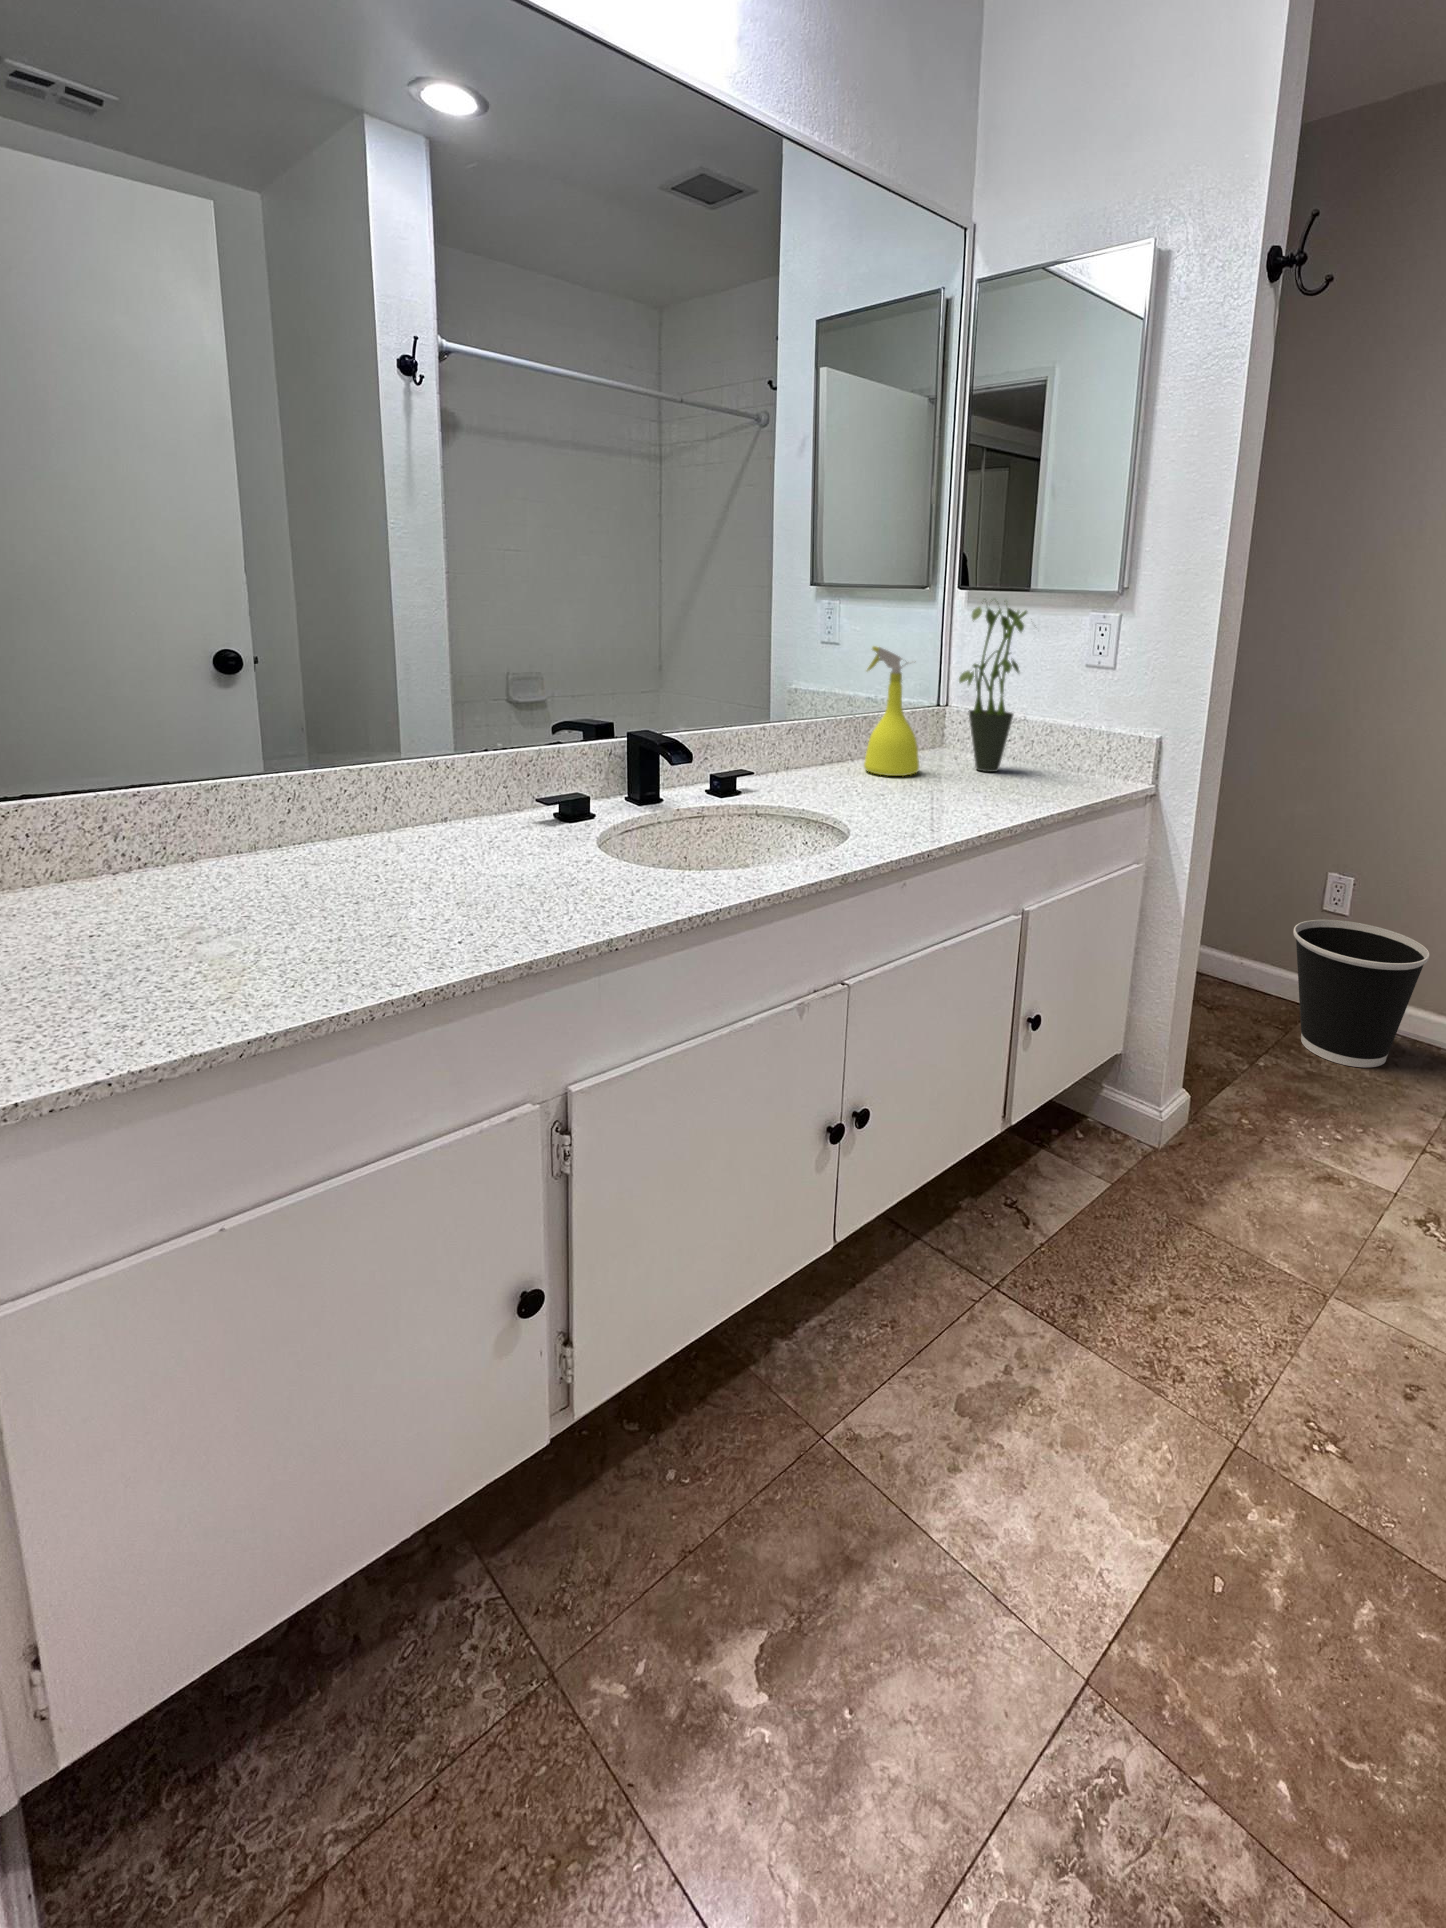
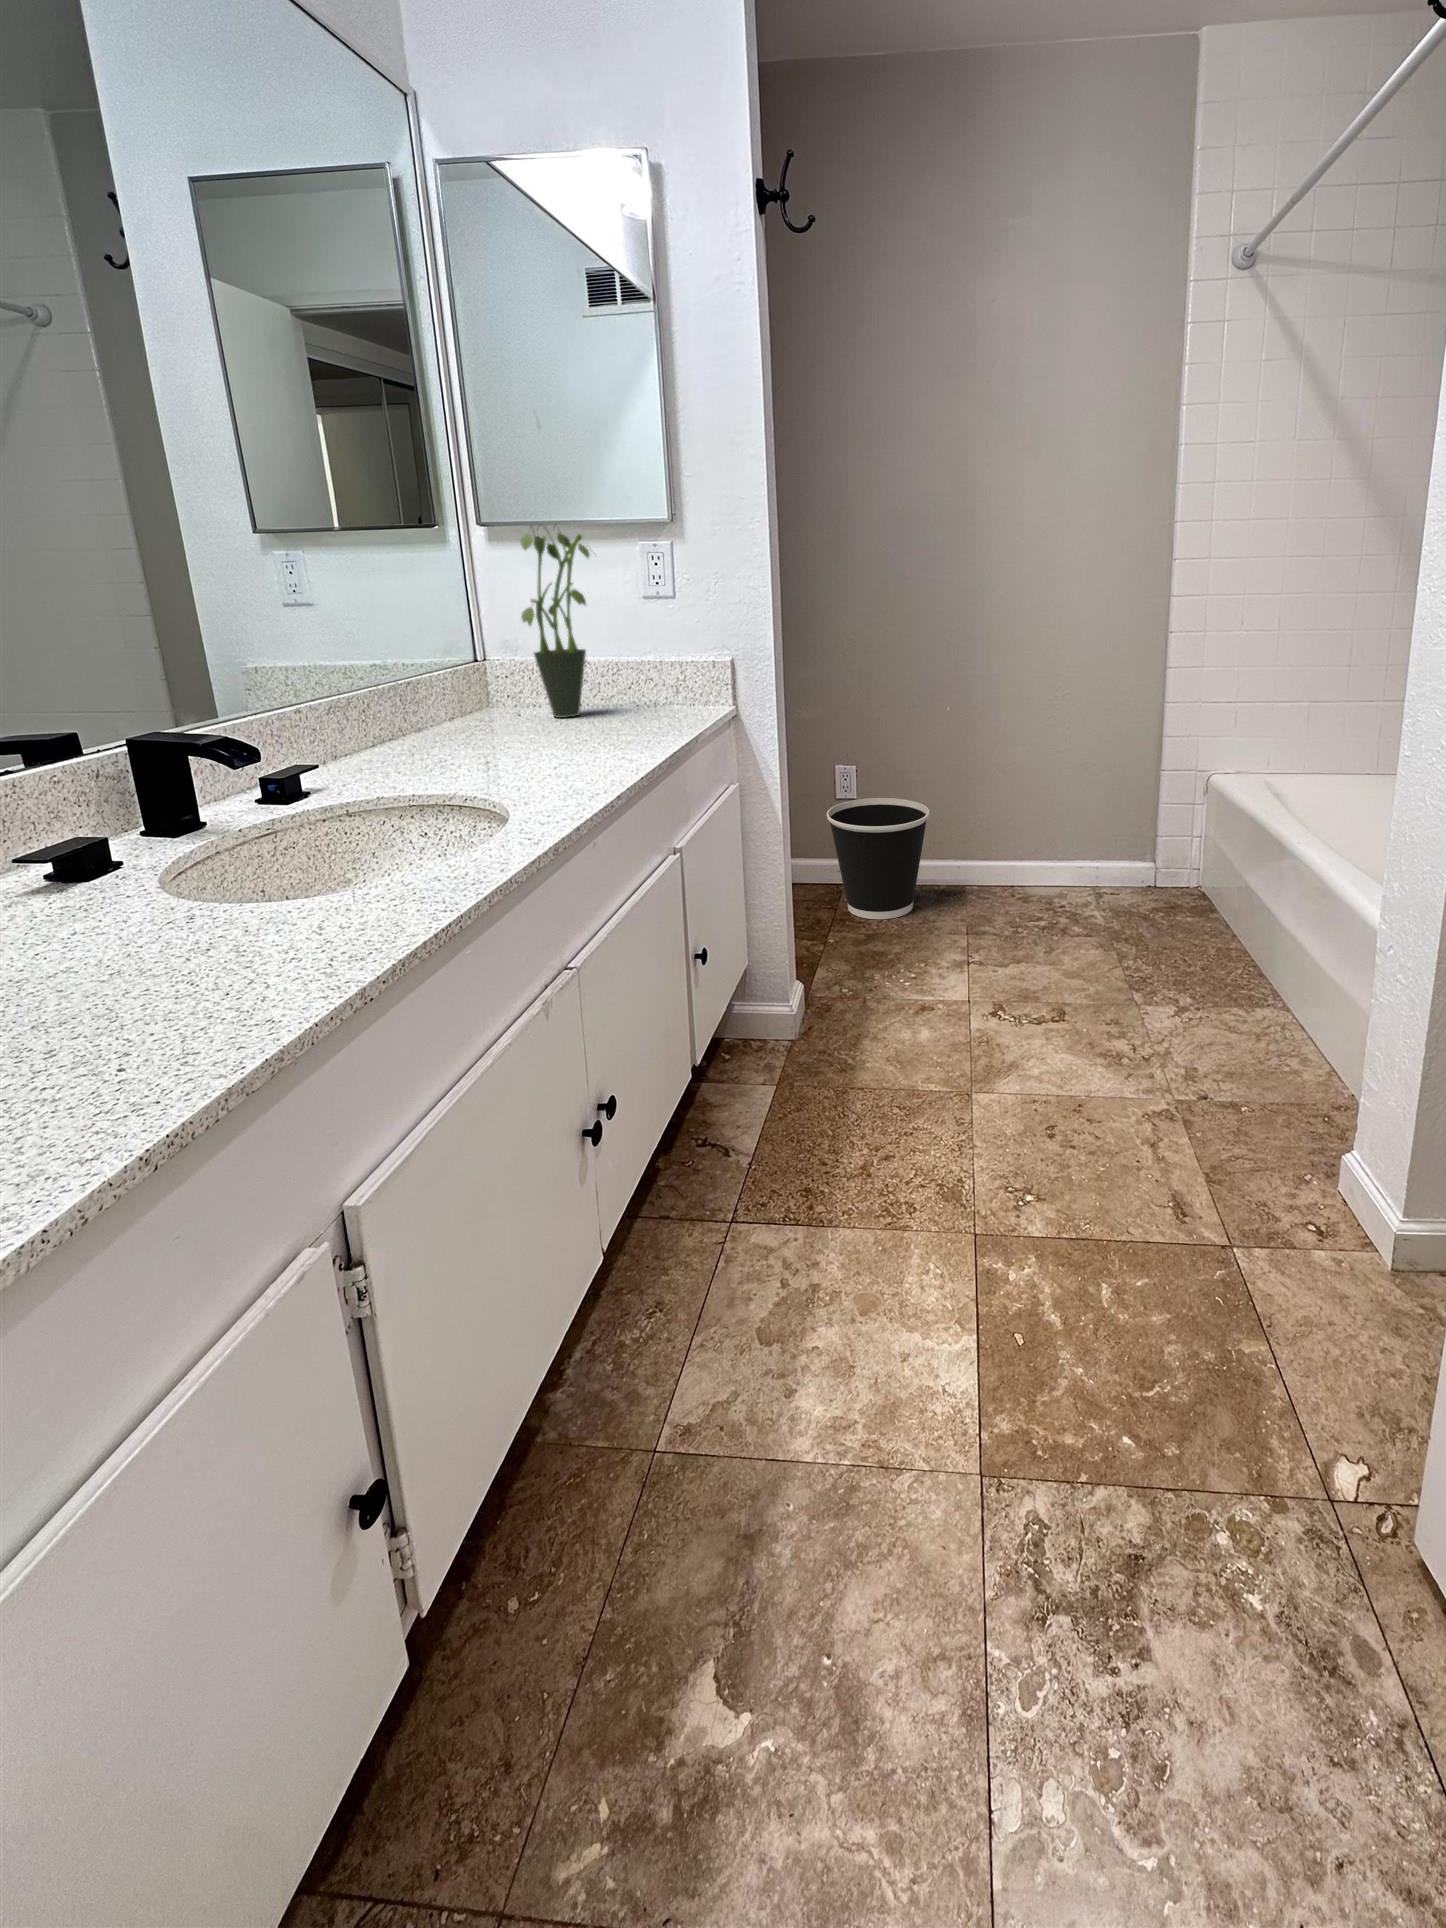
spray bottle: present [864,646,919,776] -> none [411,588,499,740]

